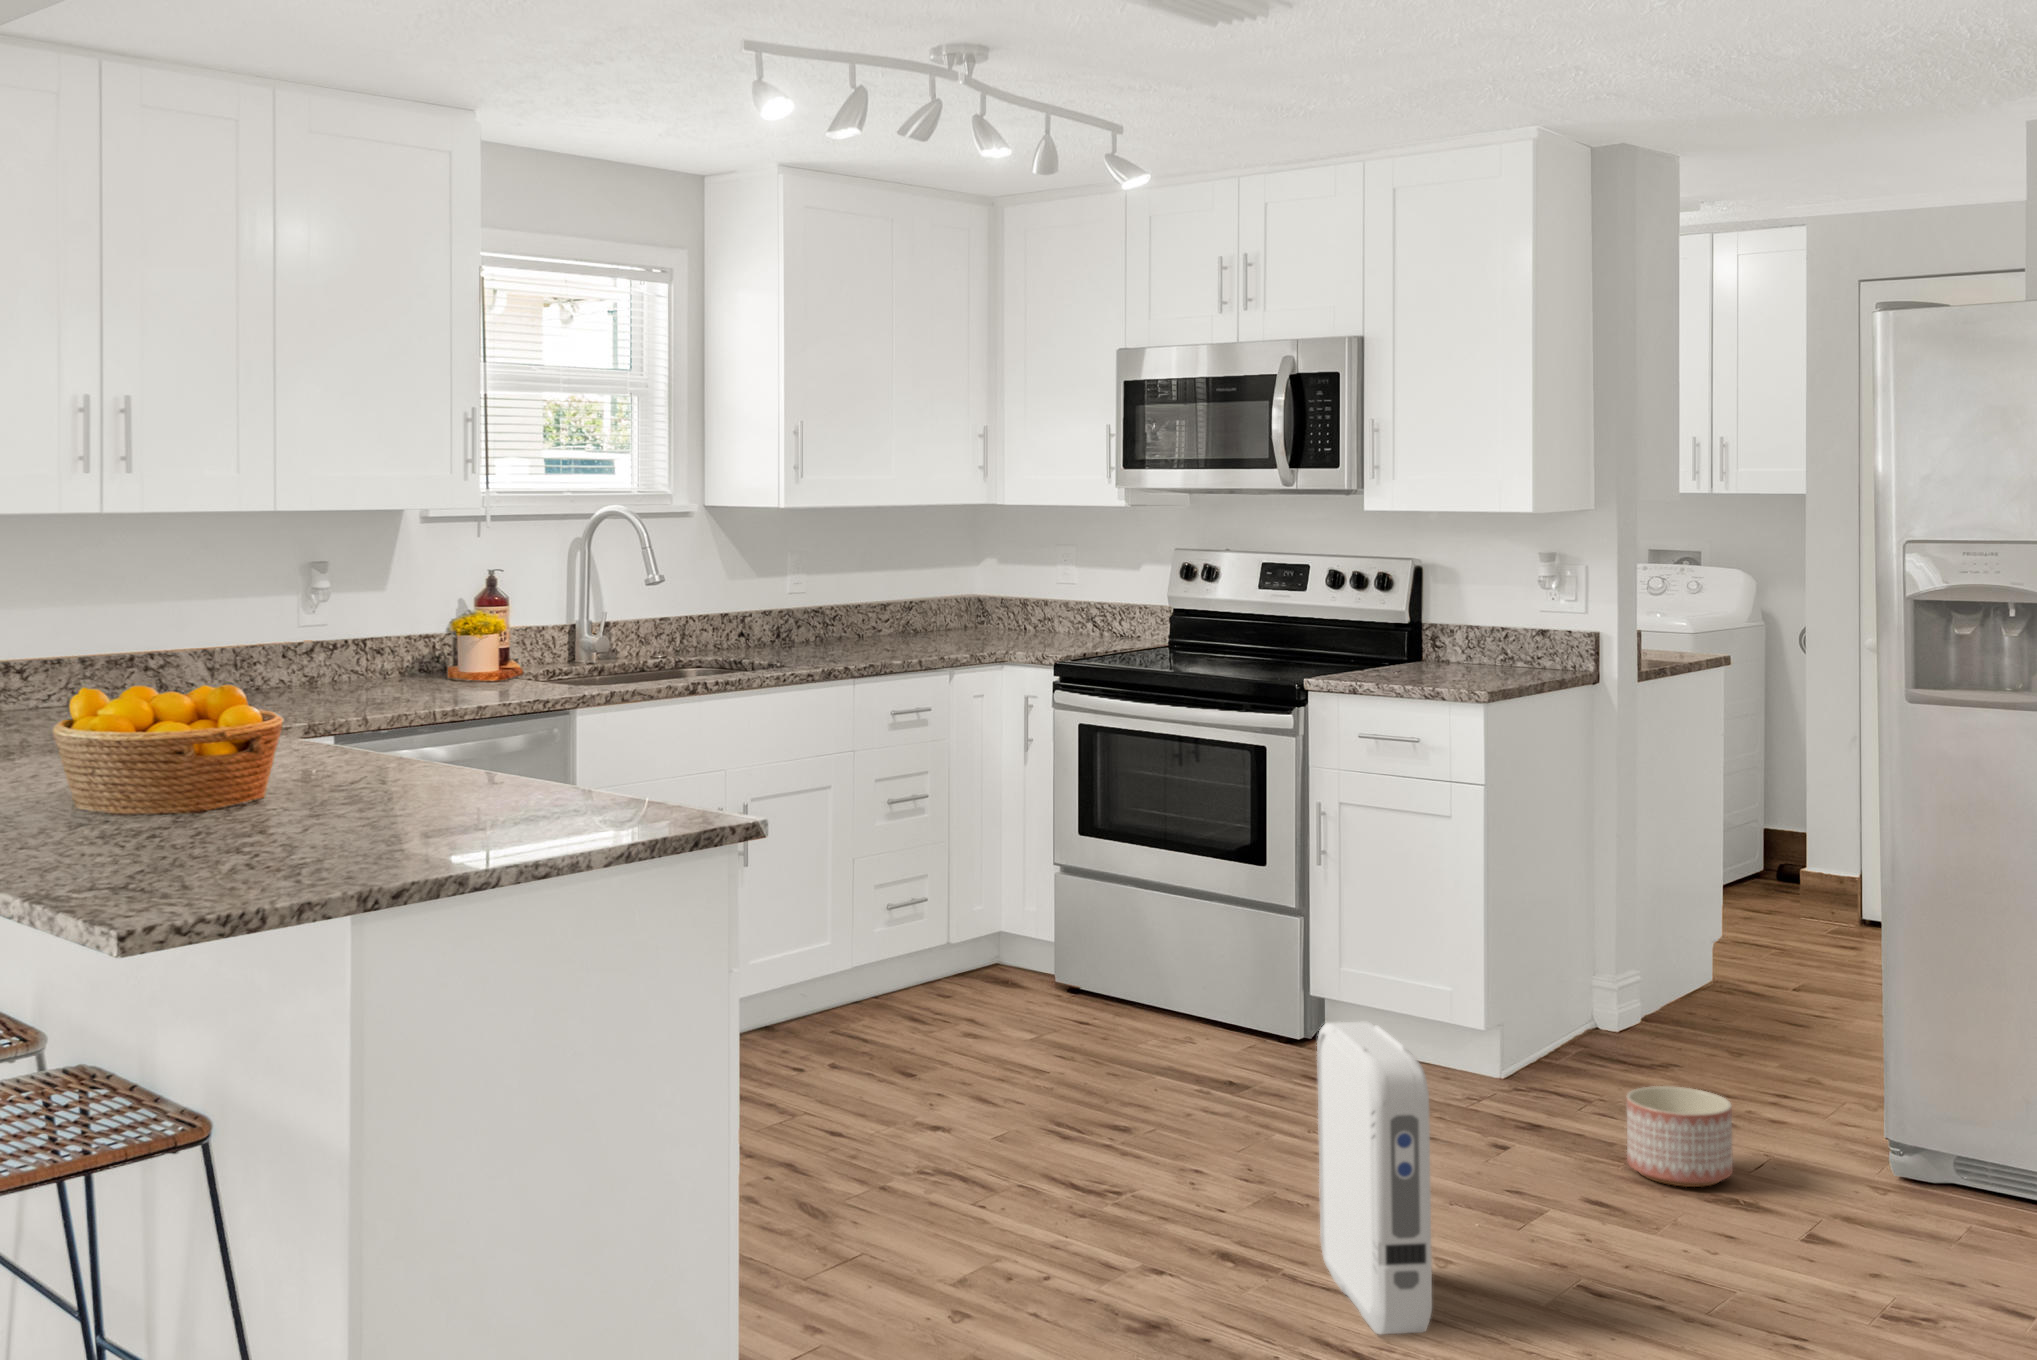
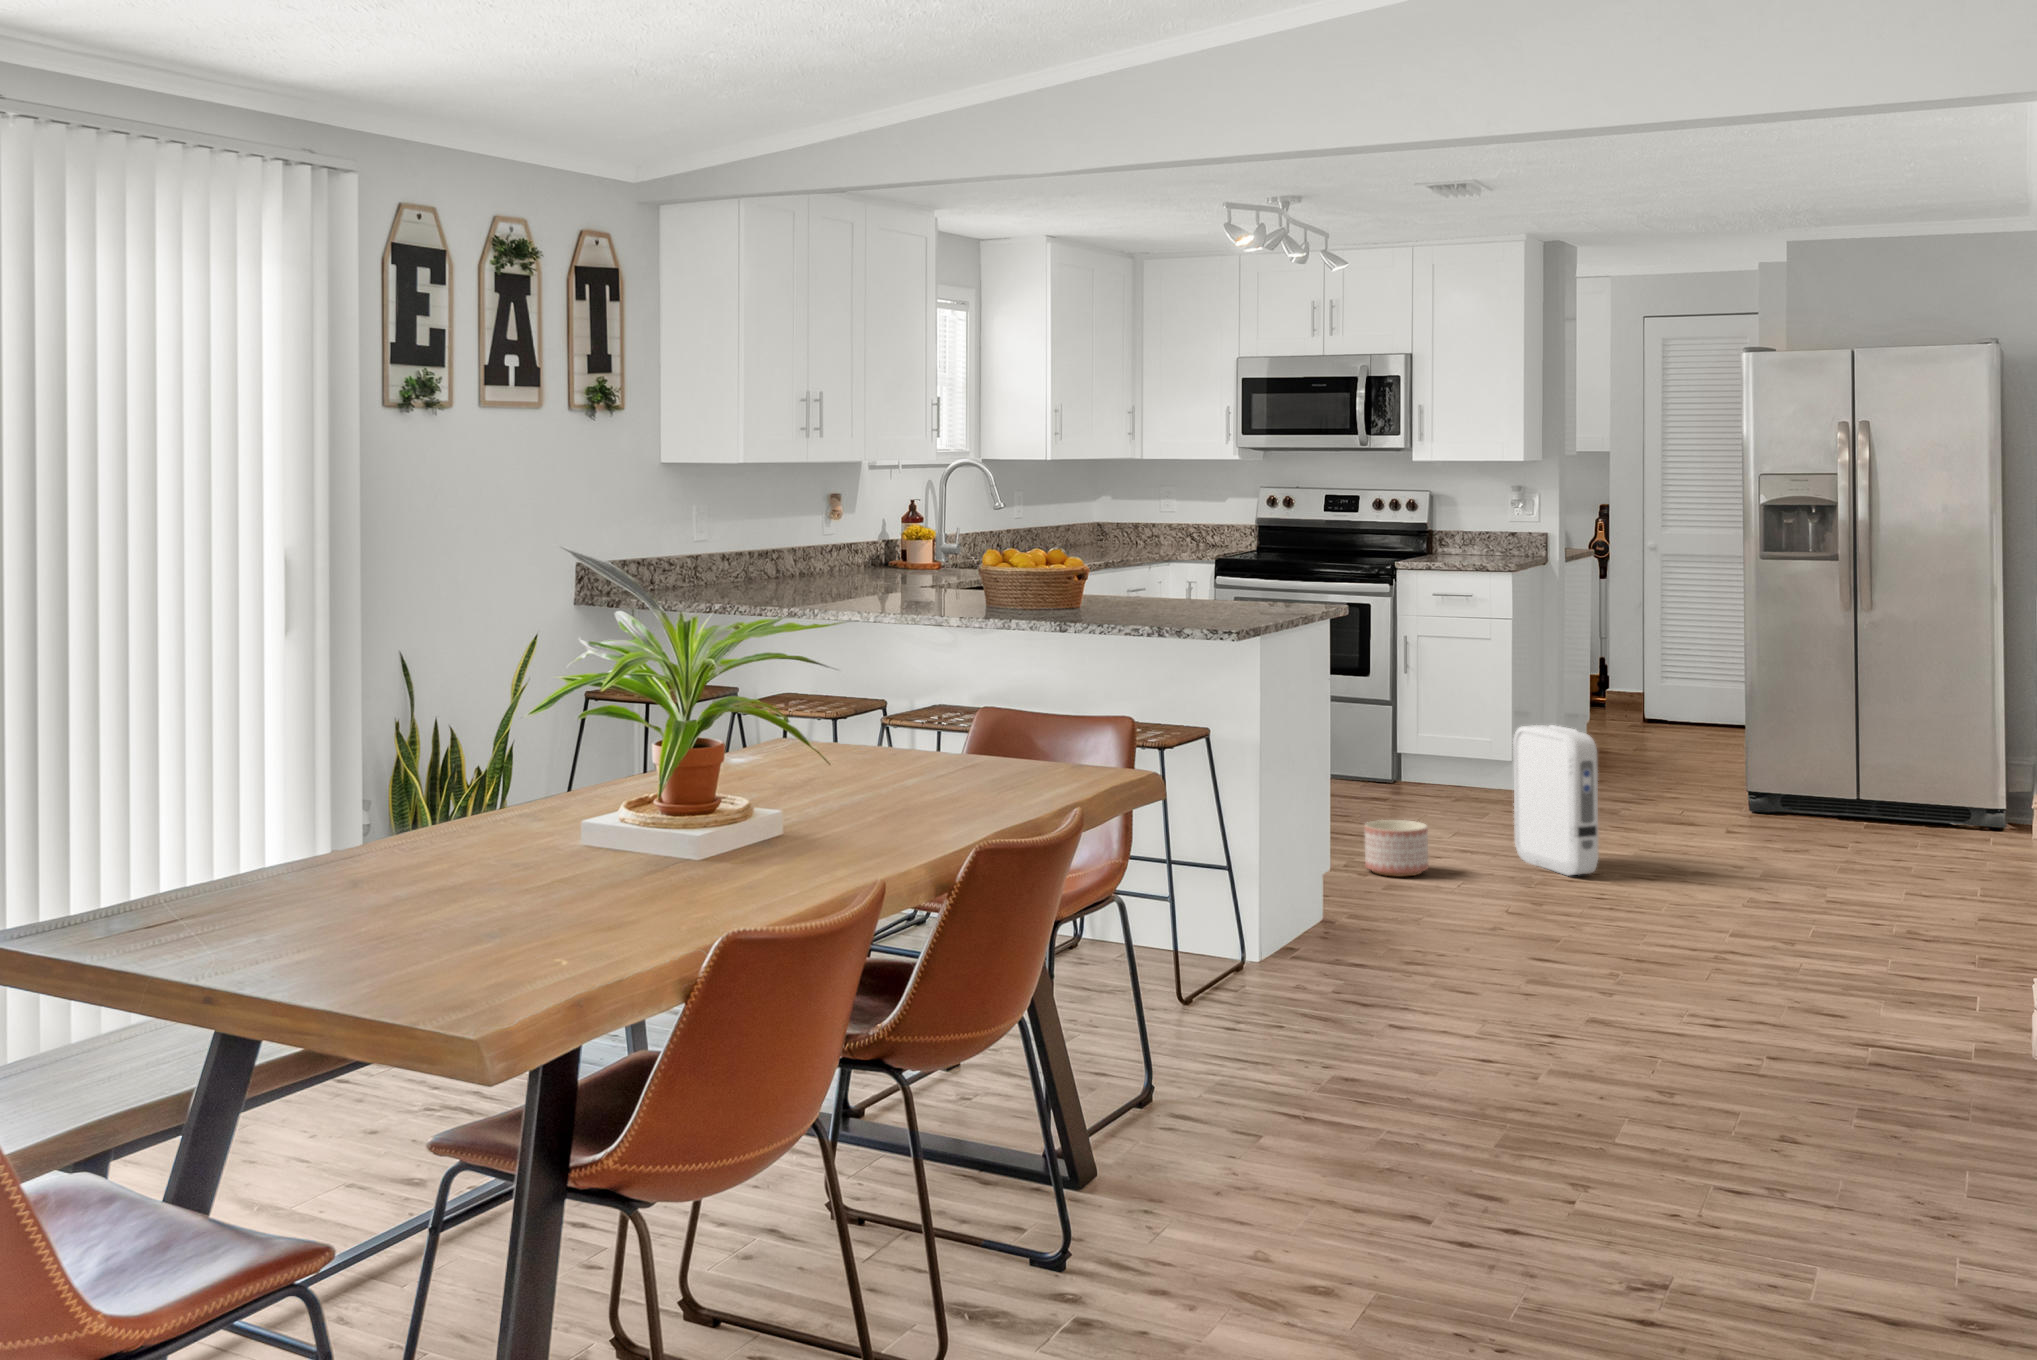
planter: present [1626,1086,1733,1187] -> present [1364,820,1428,876]

